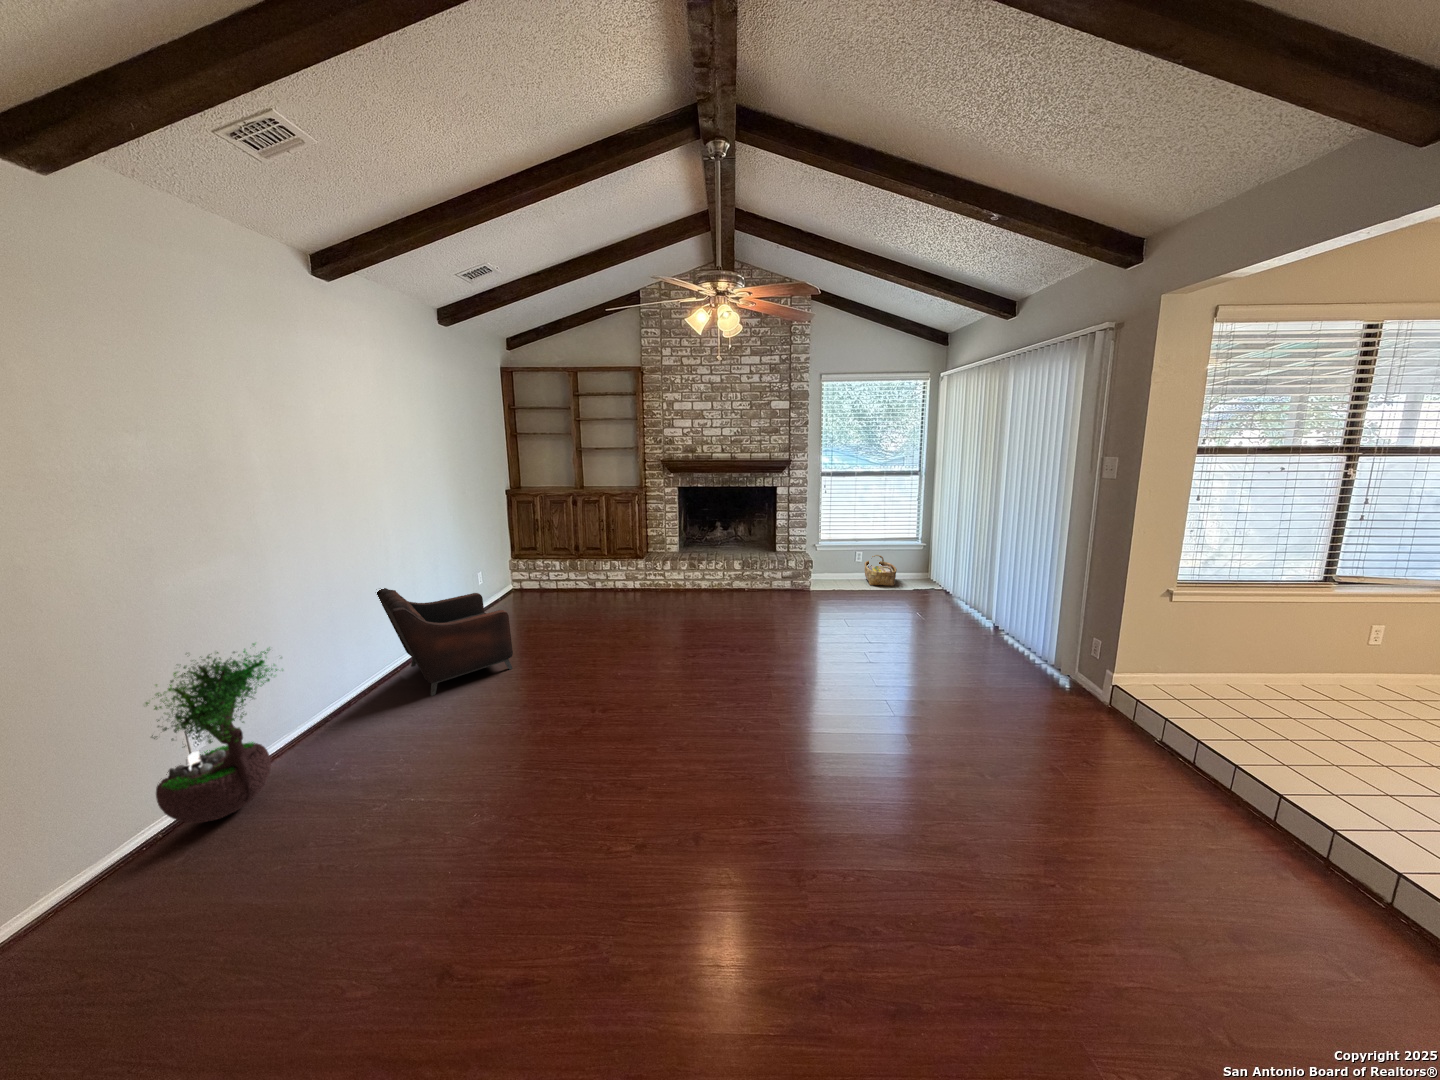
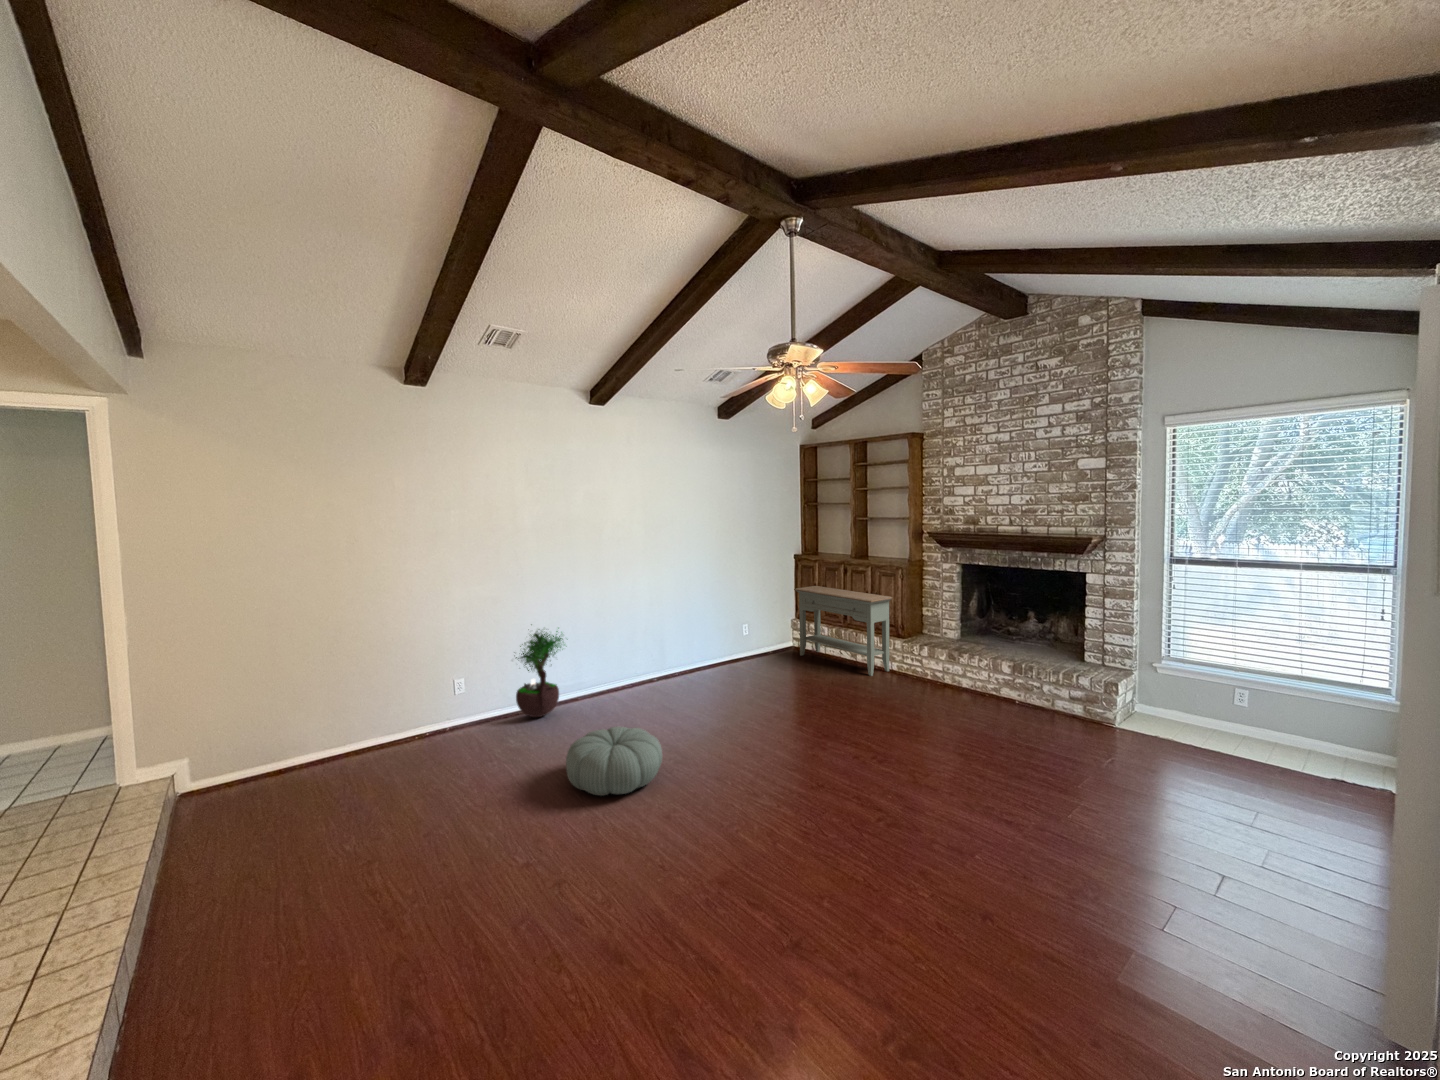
console table: none [522,522,634,597] -> present [794,586,892,676]
woven basket: present [865,555,897,586] -> none [1234,706,1307,765]
armchair: present [377,588,513,696] -> none [641,617,722,700]
pouf: none [450,738,603,873] -> present [566,727,662,796]

